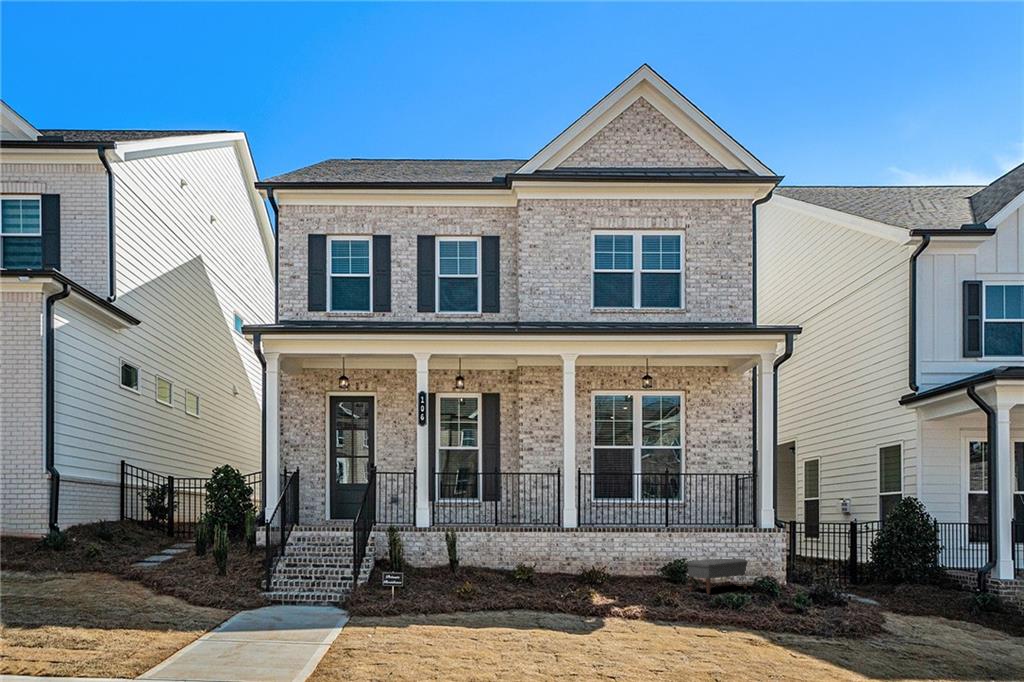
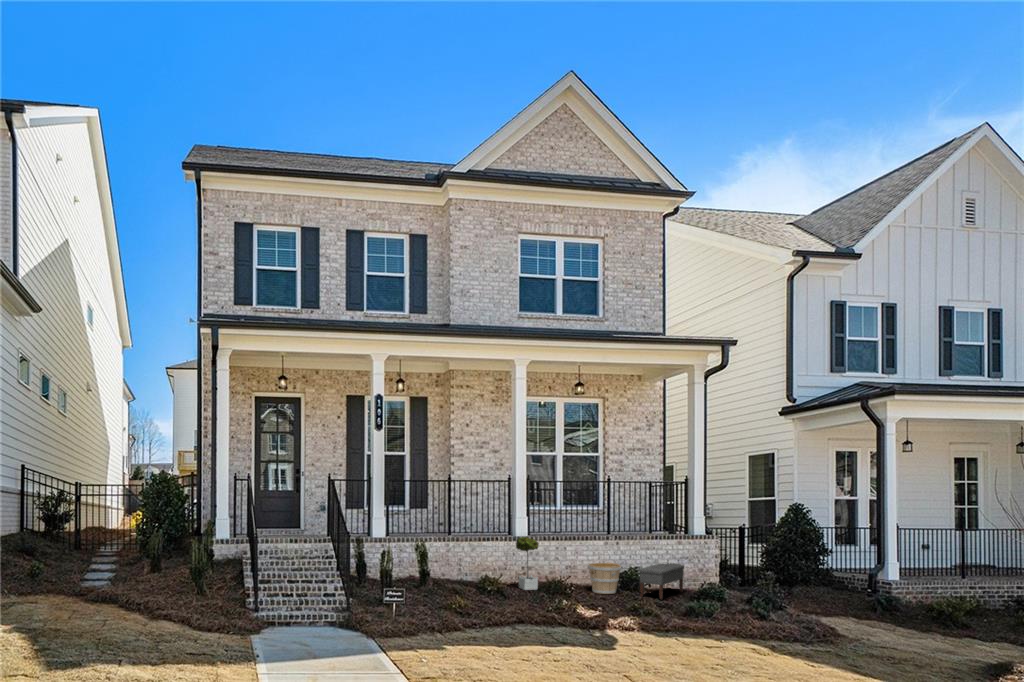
potted tree: none [559,527,582,582] -> present [516,537,538,590]
wooden bucket: none [636,556,671,588] -> present [588,562,621,594]

